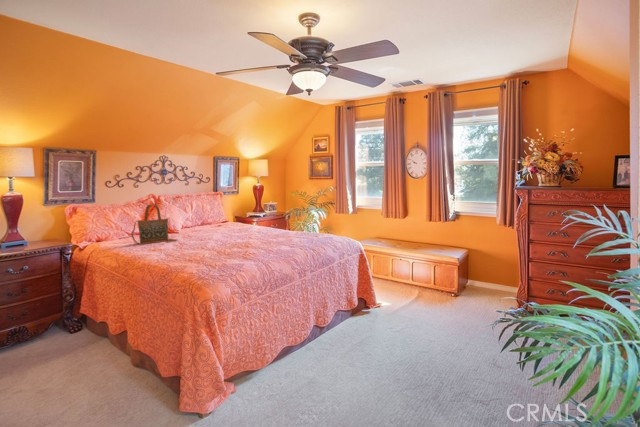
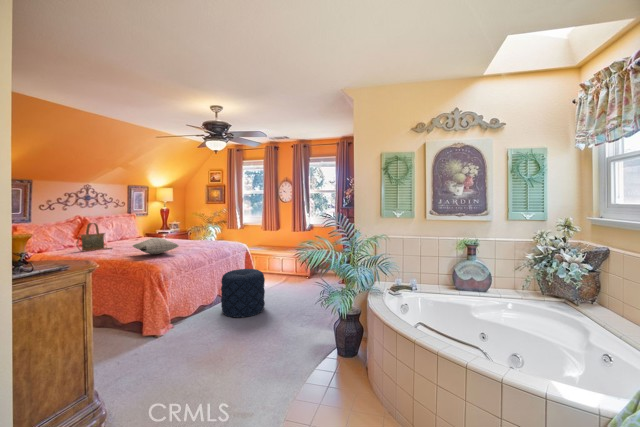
pillow: none [187,231,251,258] -> present [133,238,179,254]
pouf: none [318,290,395,388] -> present [221,269,265,317]

